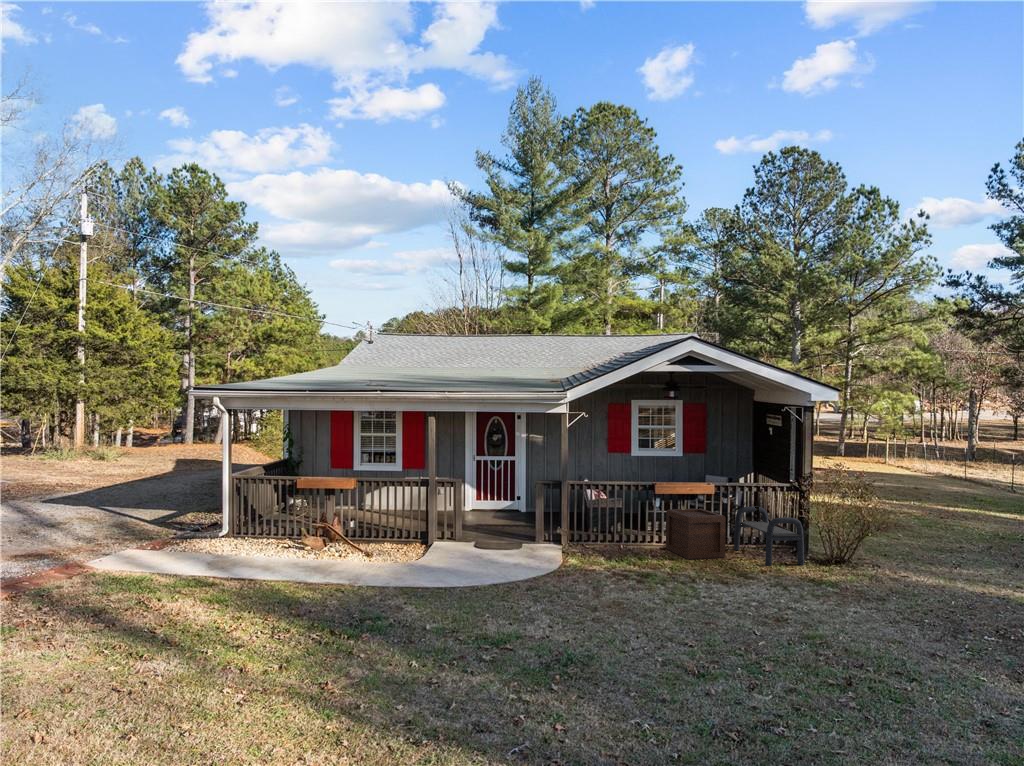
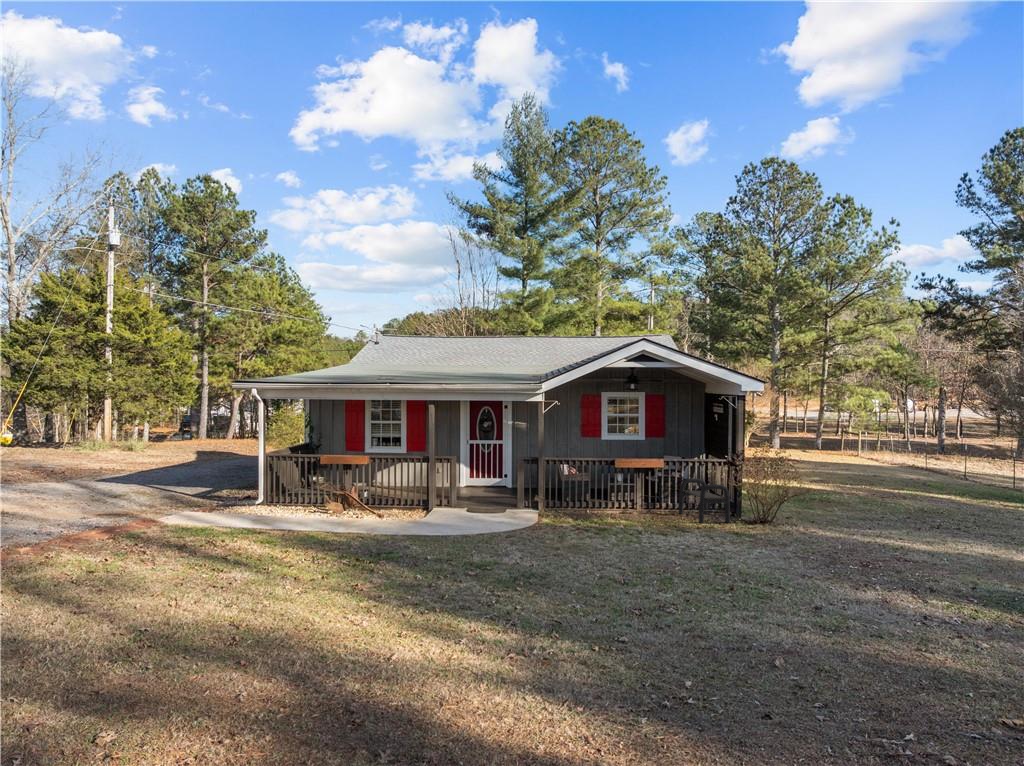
wooden crate: present [666,508,726,560] -> none [623,480,669,519]

